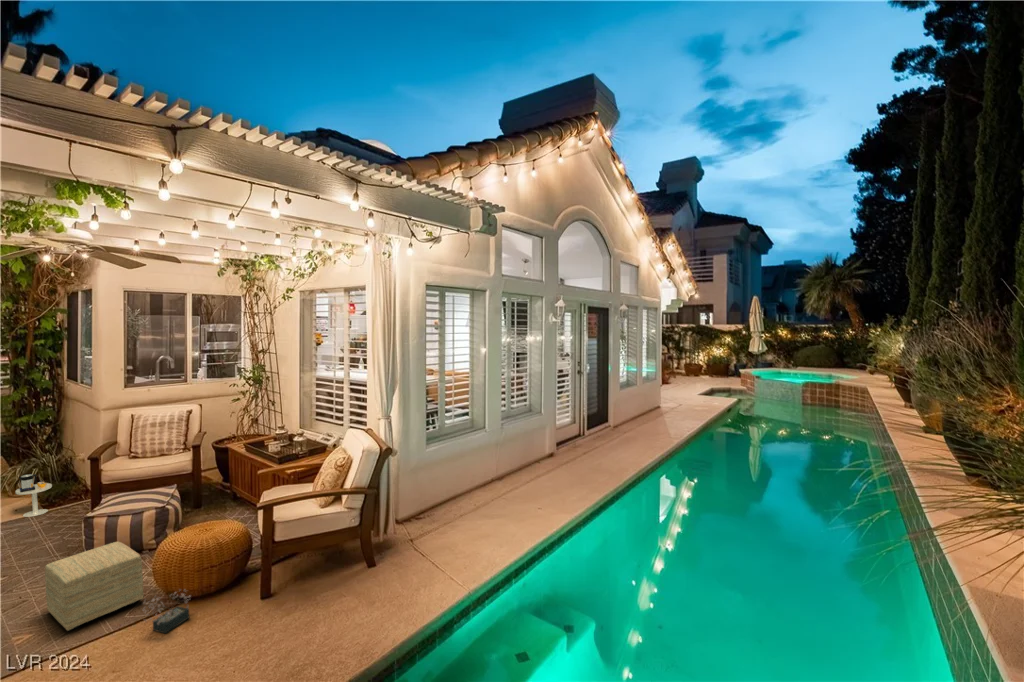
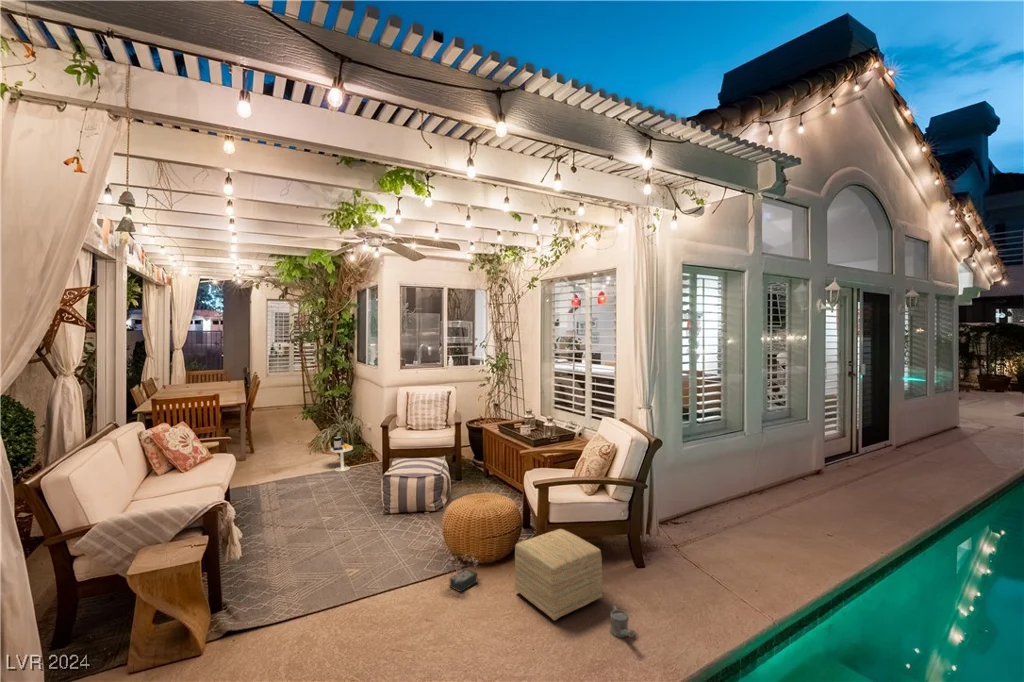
ottoman: present [45,542,144,630] -> present [515,529,602,620]
watering can: none [321,611,339,641] -> present [610,605,634,638]

